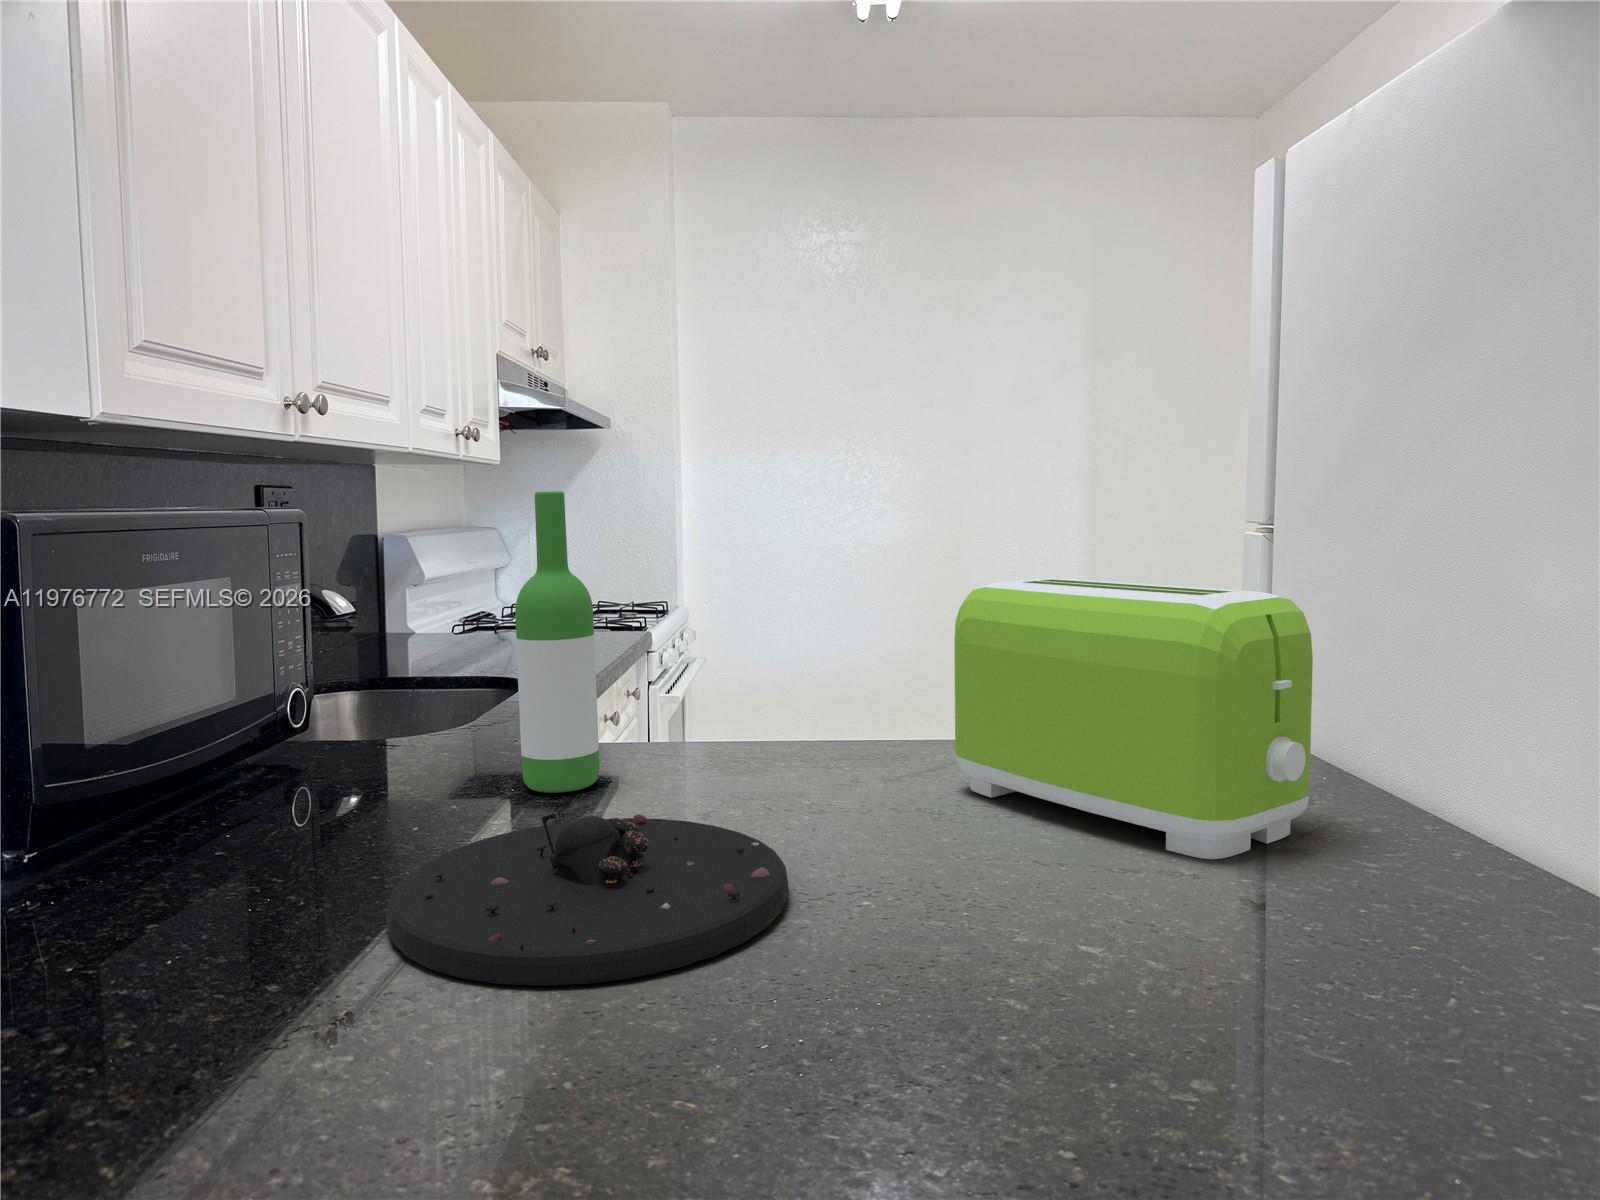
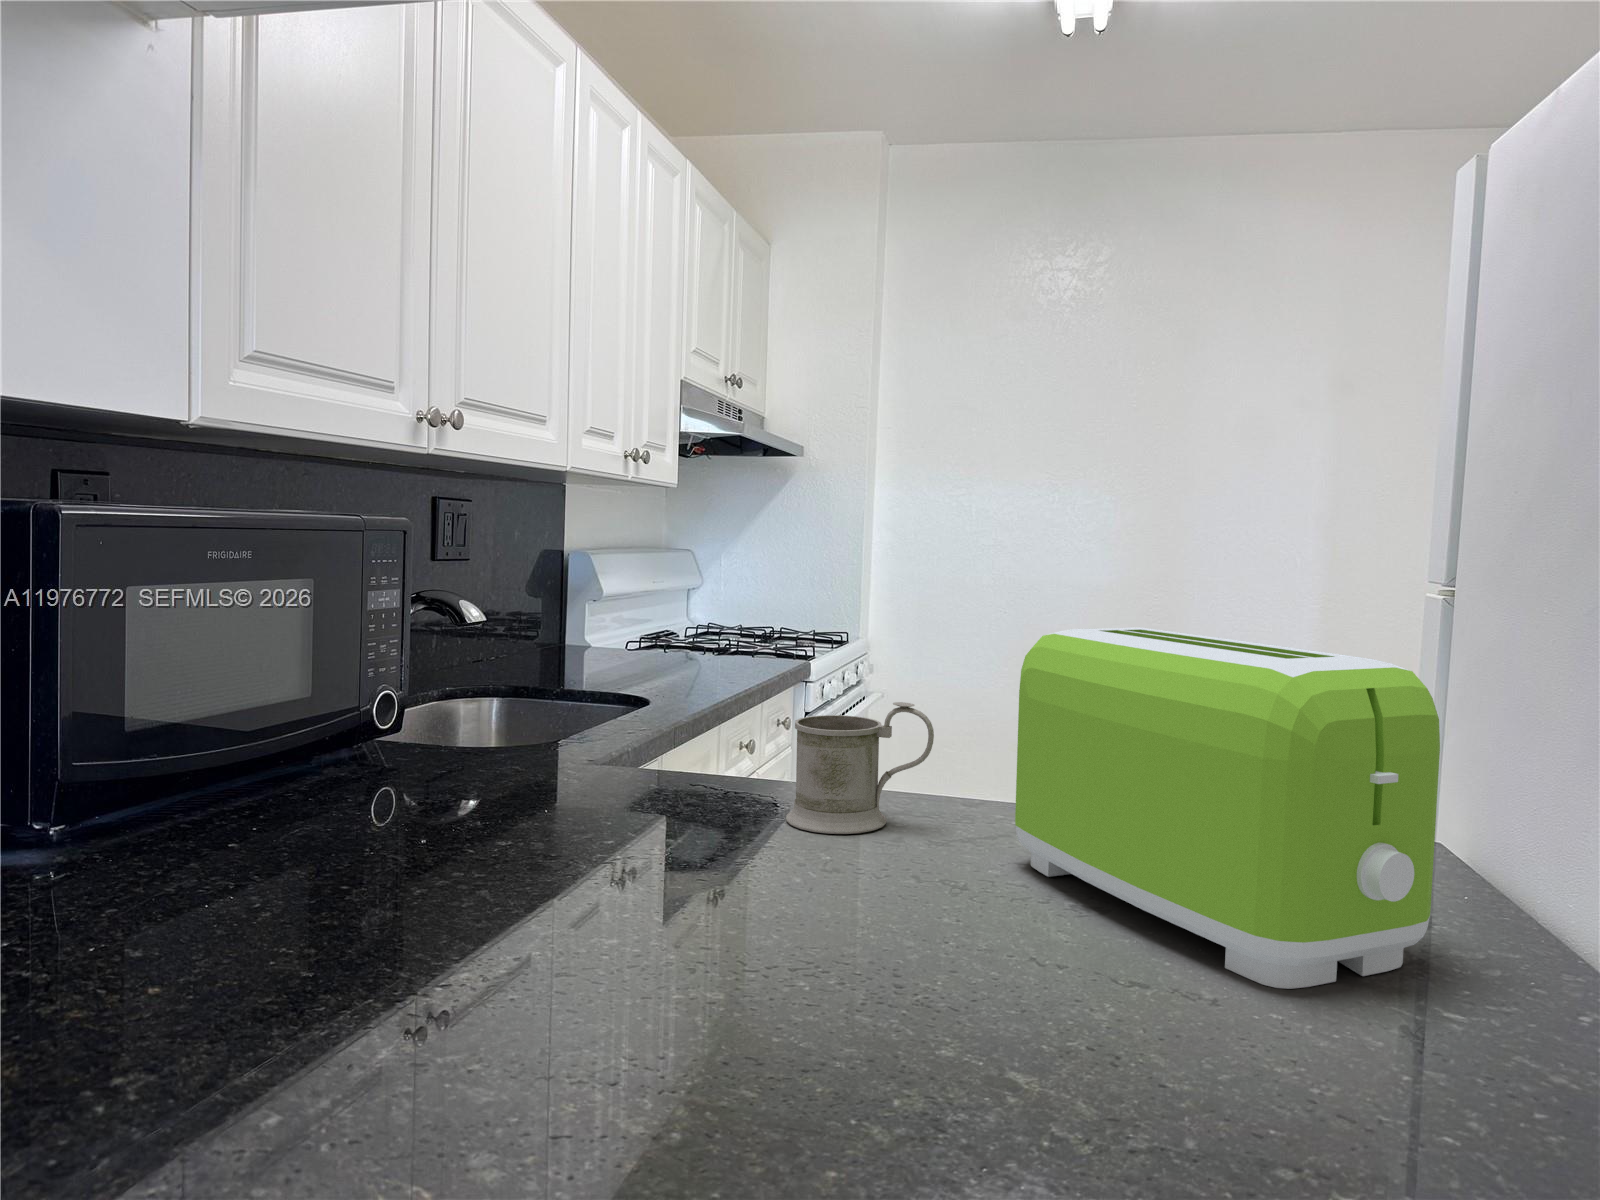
wine bottle: present [515,491,599,793] -> none [563,508,644,821]
mug: none [735,658,869,782] -> present [786,702,934,834]
plate: present [386,813,789,986] -> none [303,847,746,1046]

